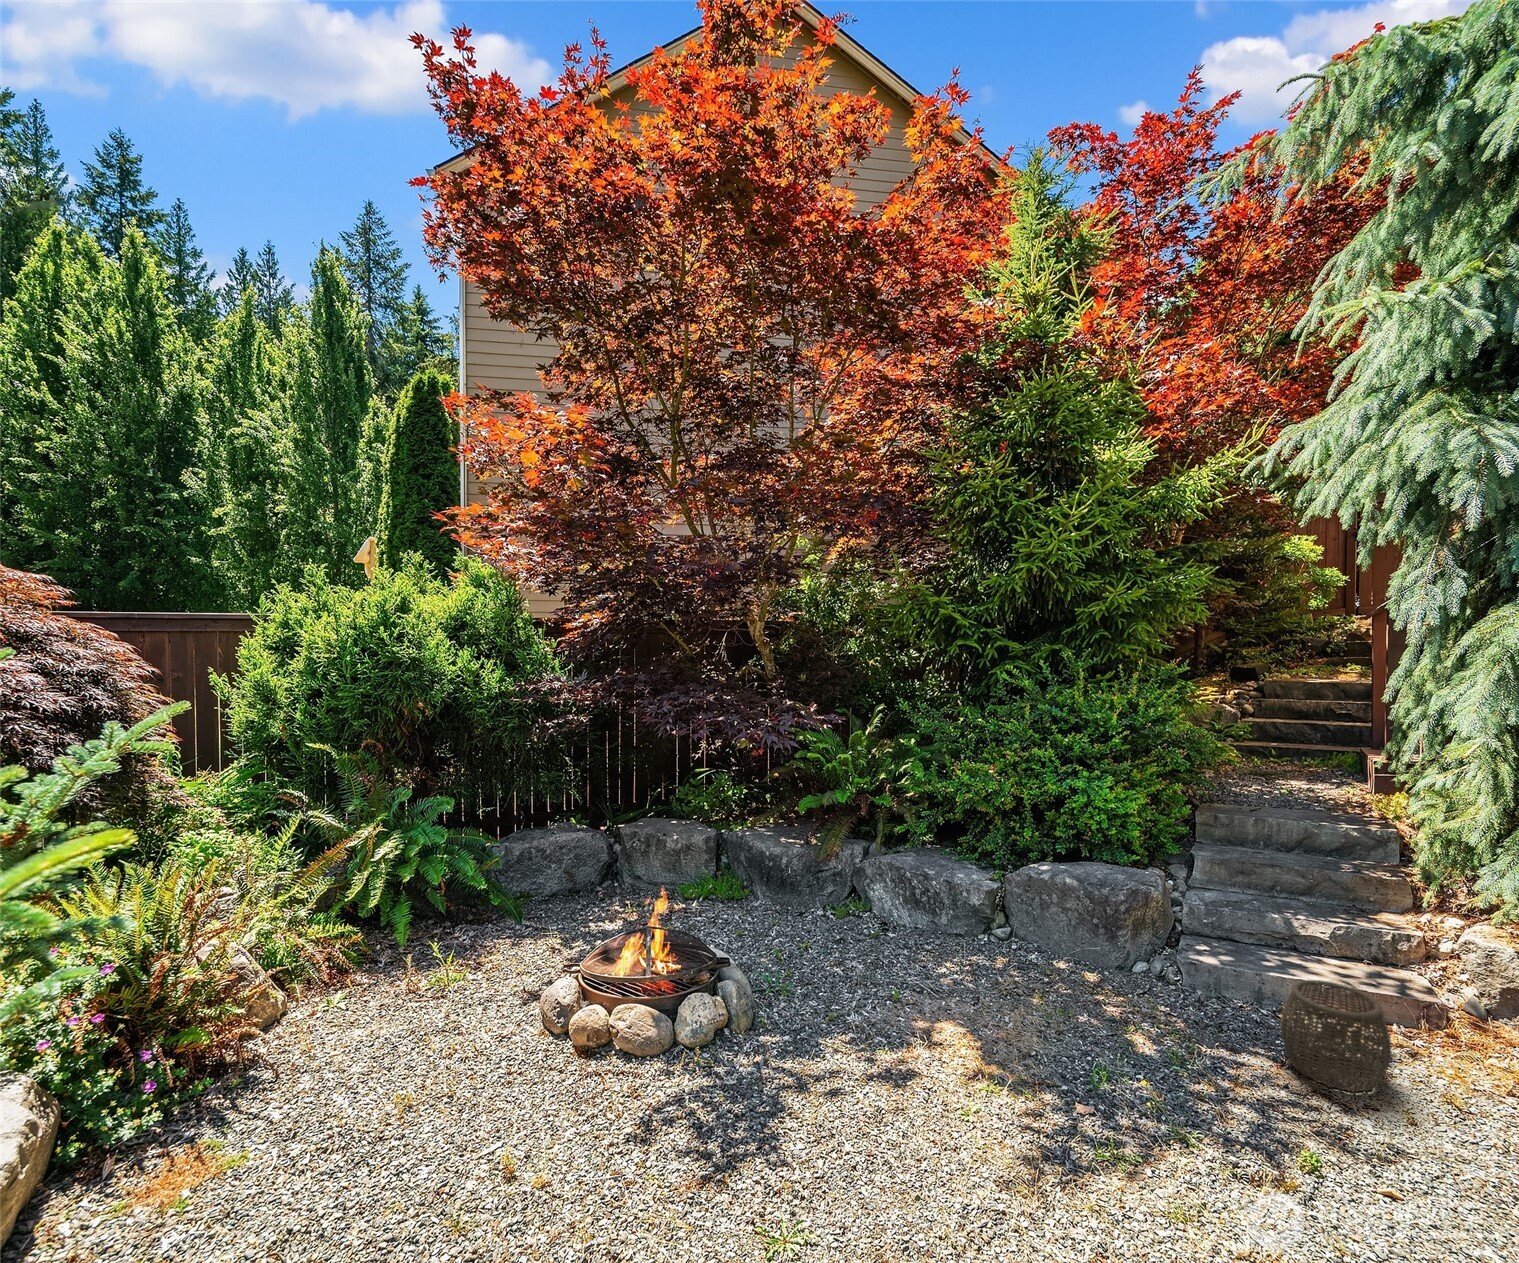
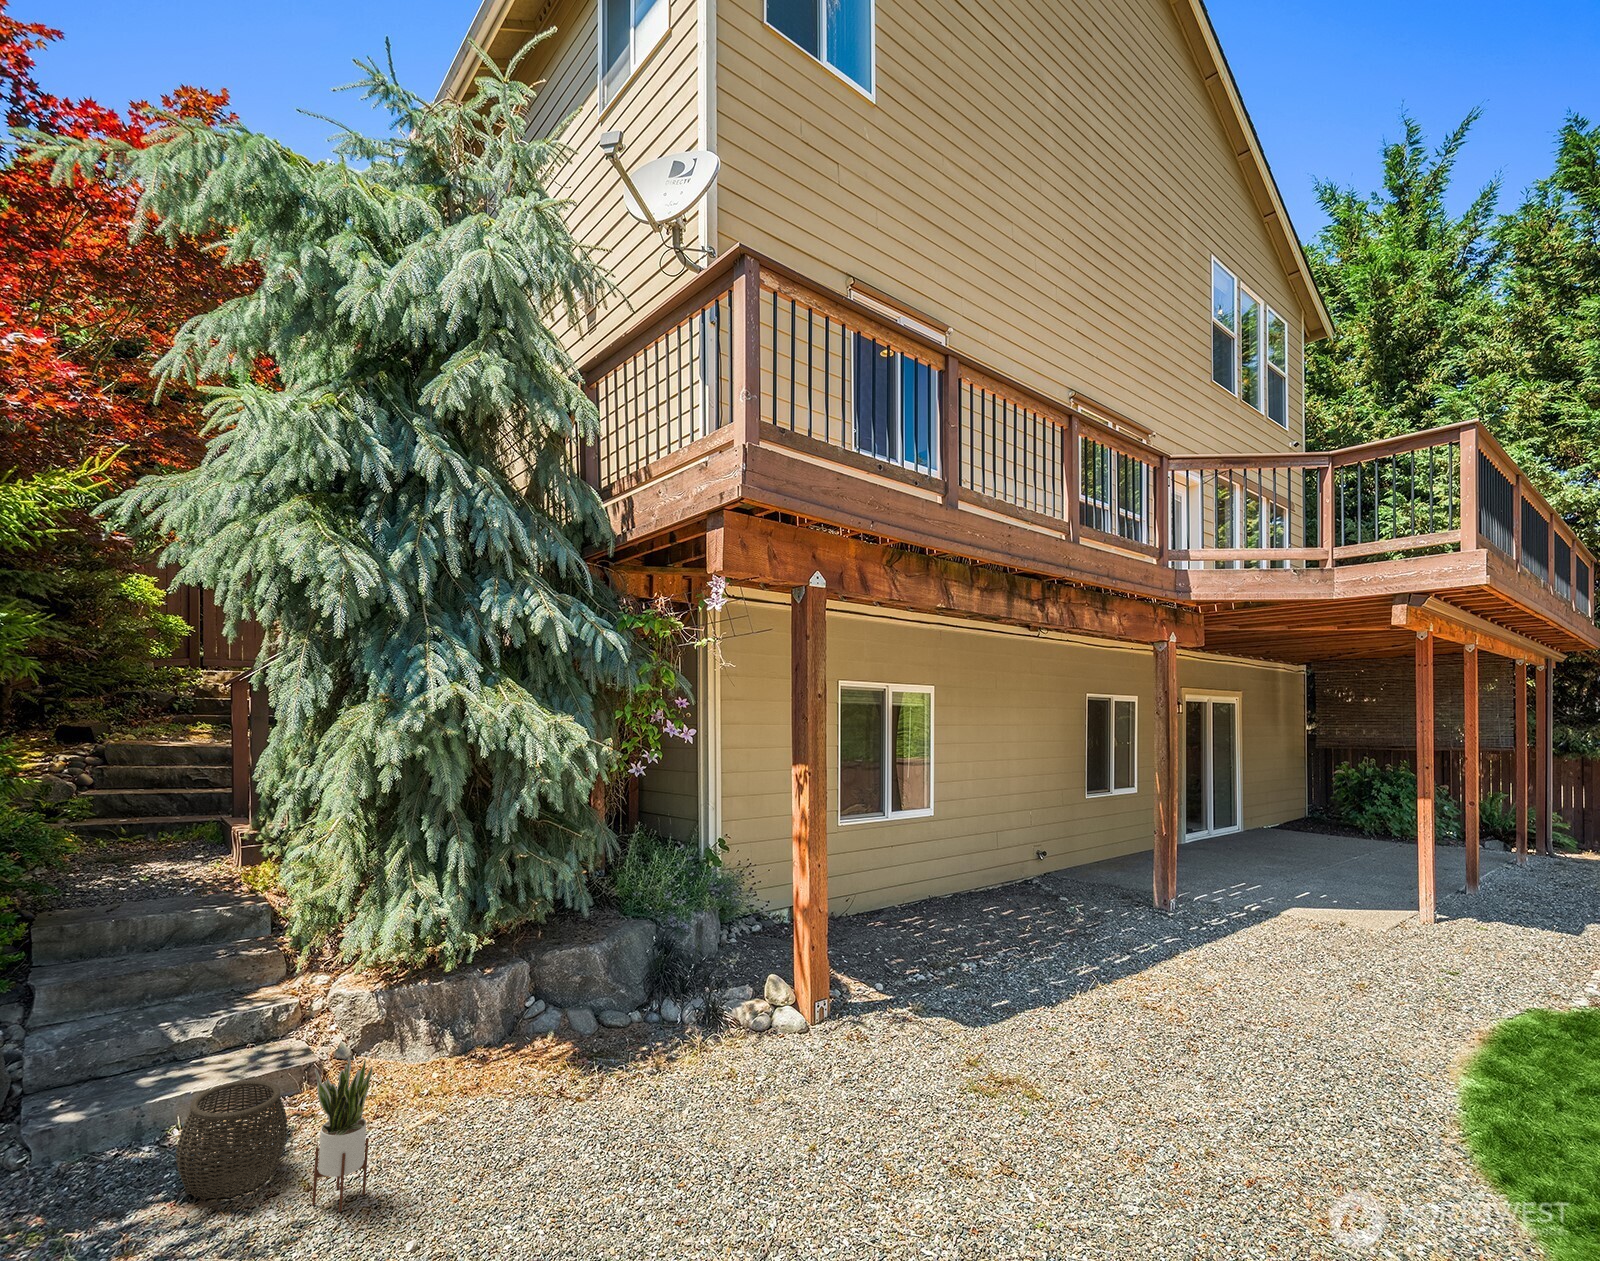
potted plant: none [1410,997,1488,1164] -> present [312,1057,373,1212]

